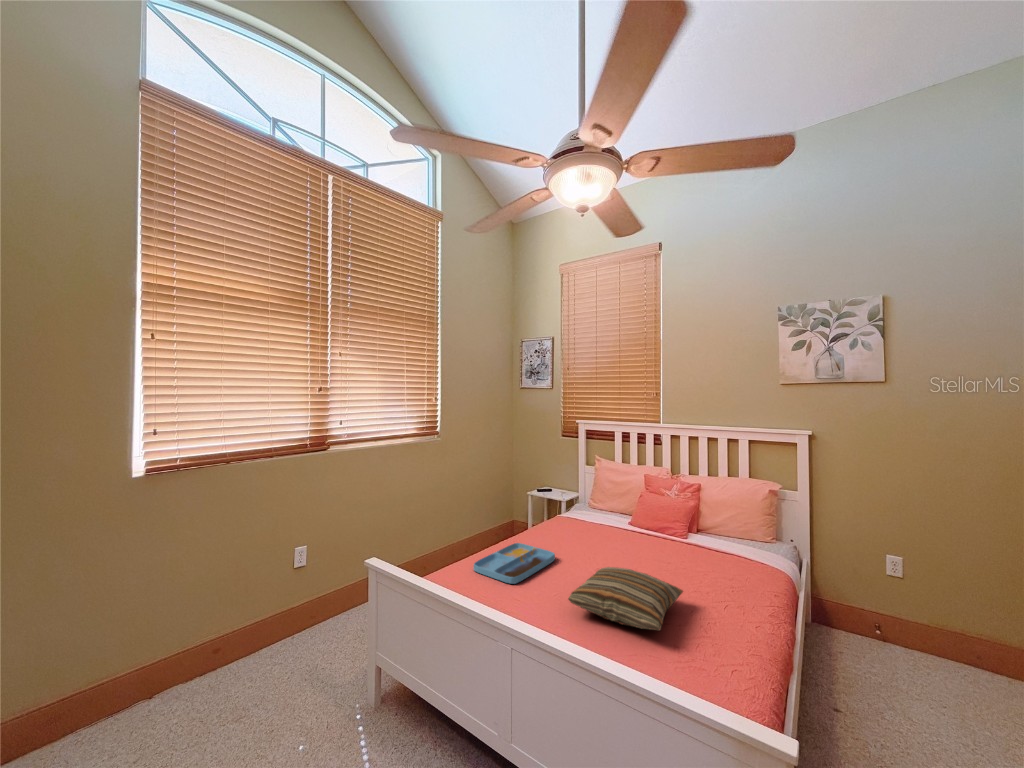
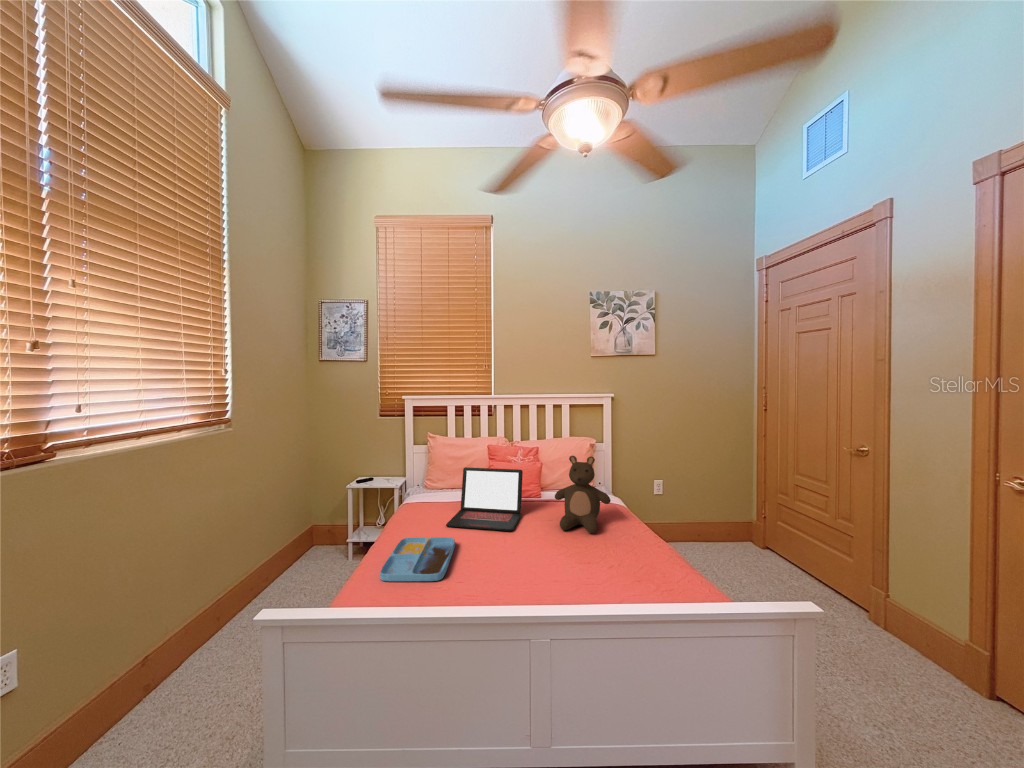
laptop: none [565,491,651,562] -> present [446,467,523,531]
stuffed bear: none [671,495,742,589] -> present [555,456,611,533]
pillow: present [568,567,683,630] -> none [514,532,609,581]

